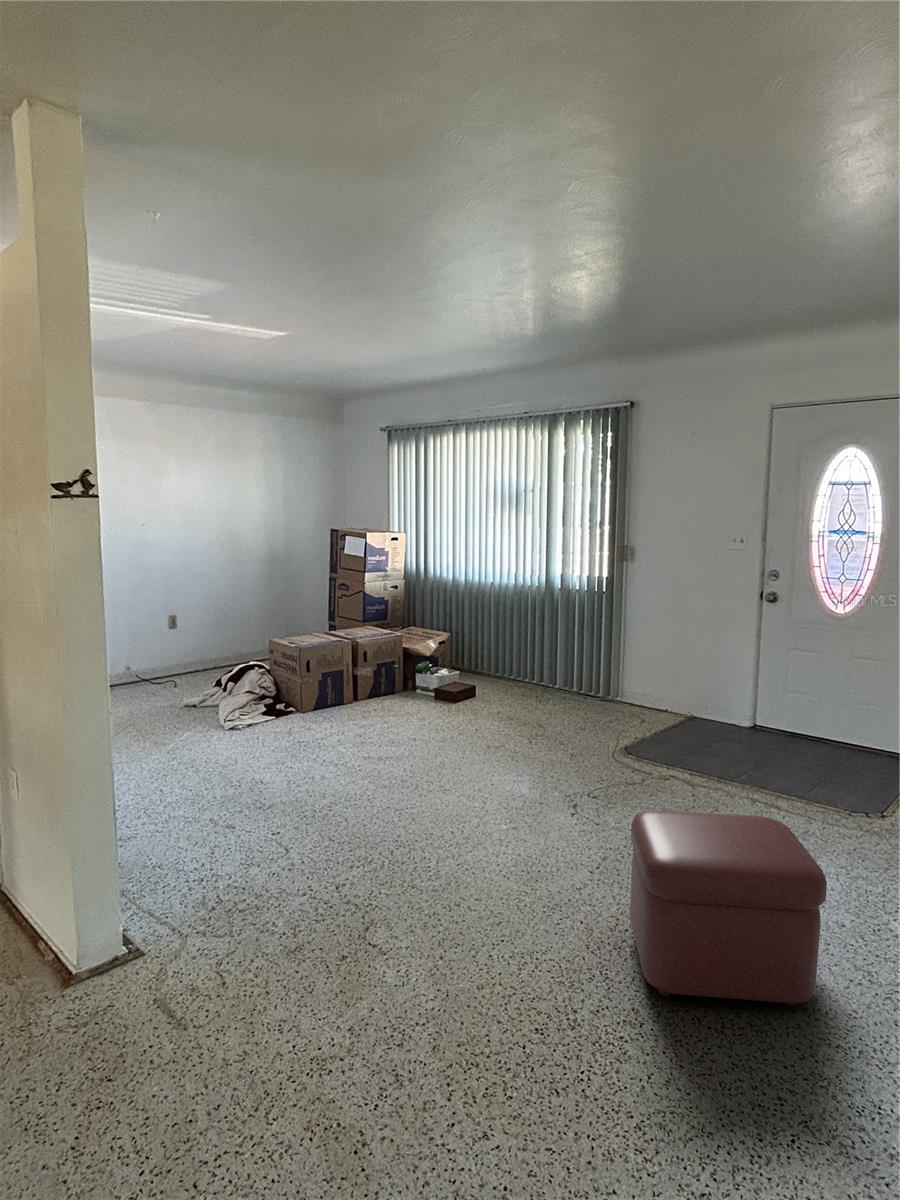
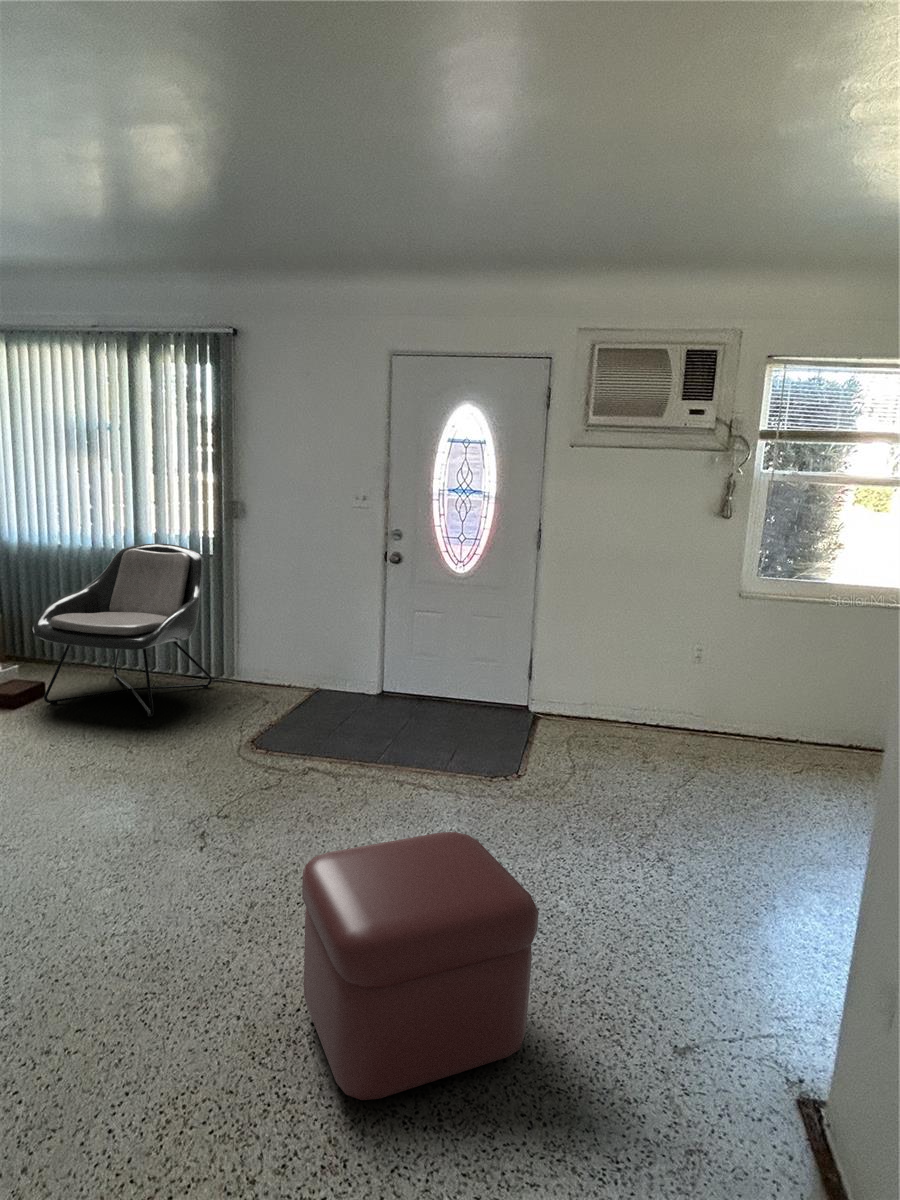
lounge chair: none [470,581,600,720] -> present [33,543,212,718]

